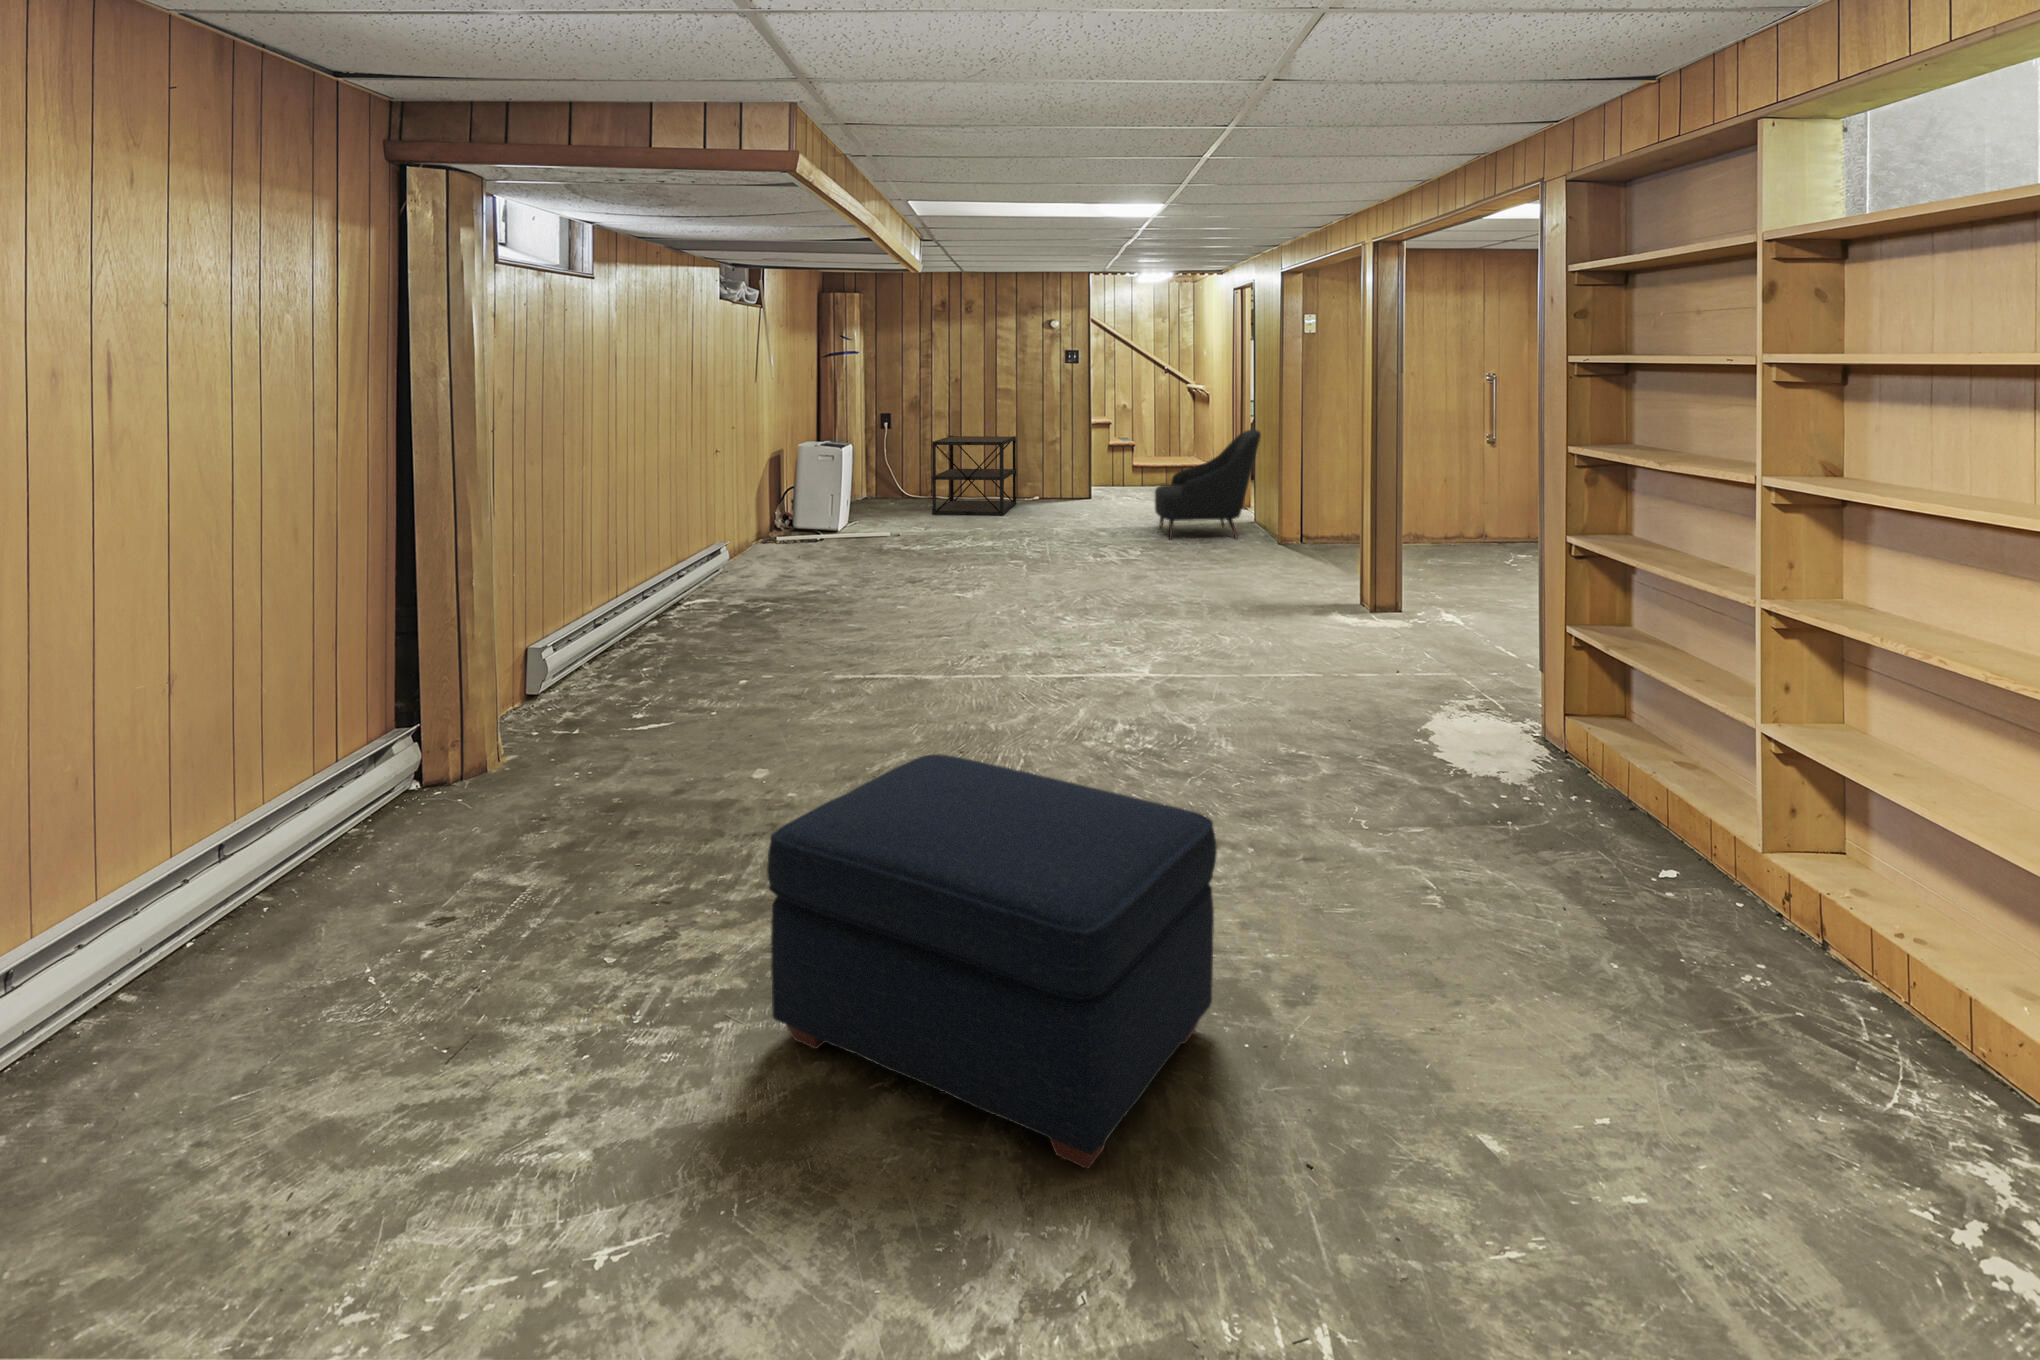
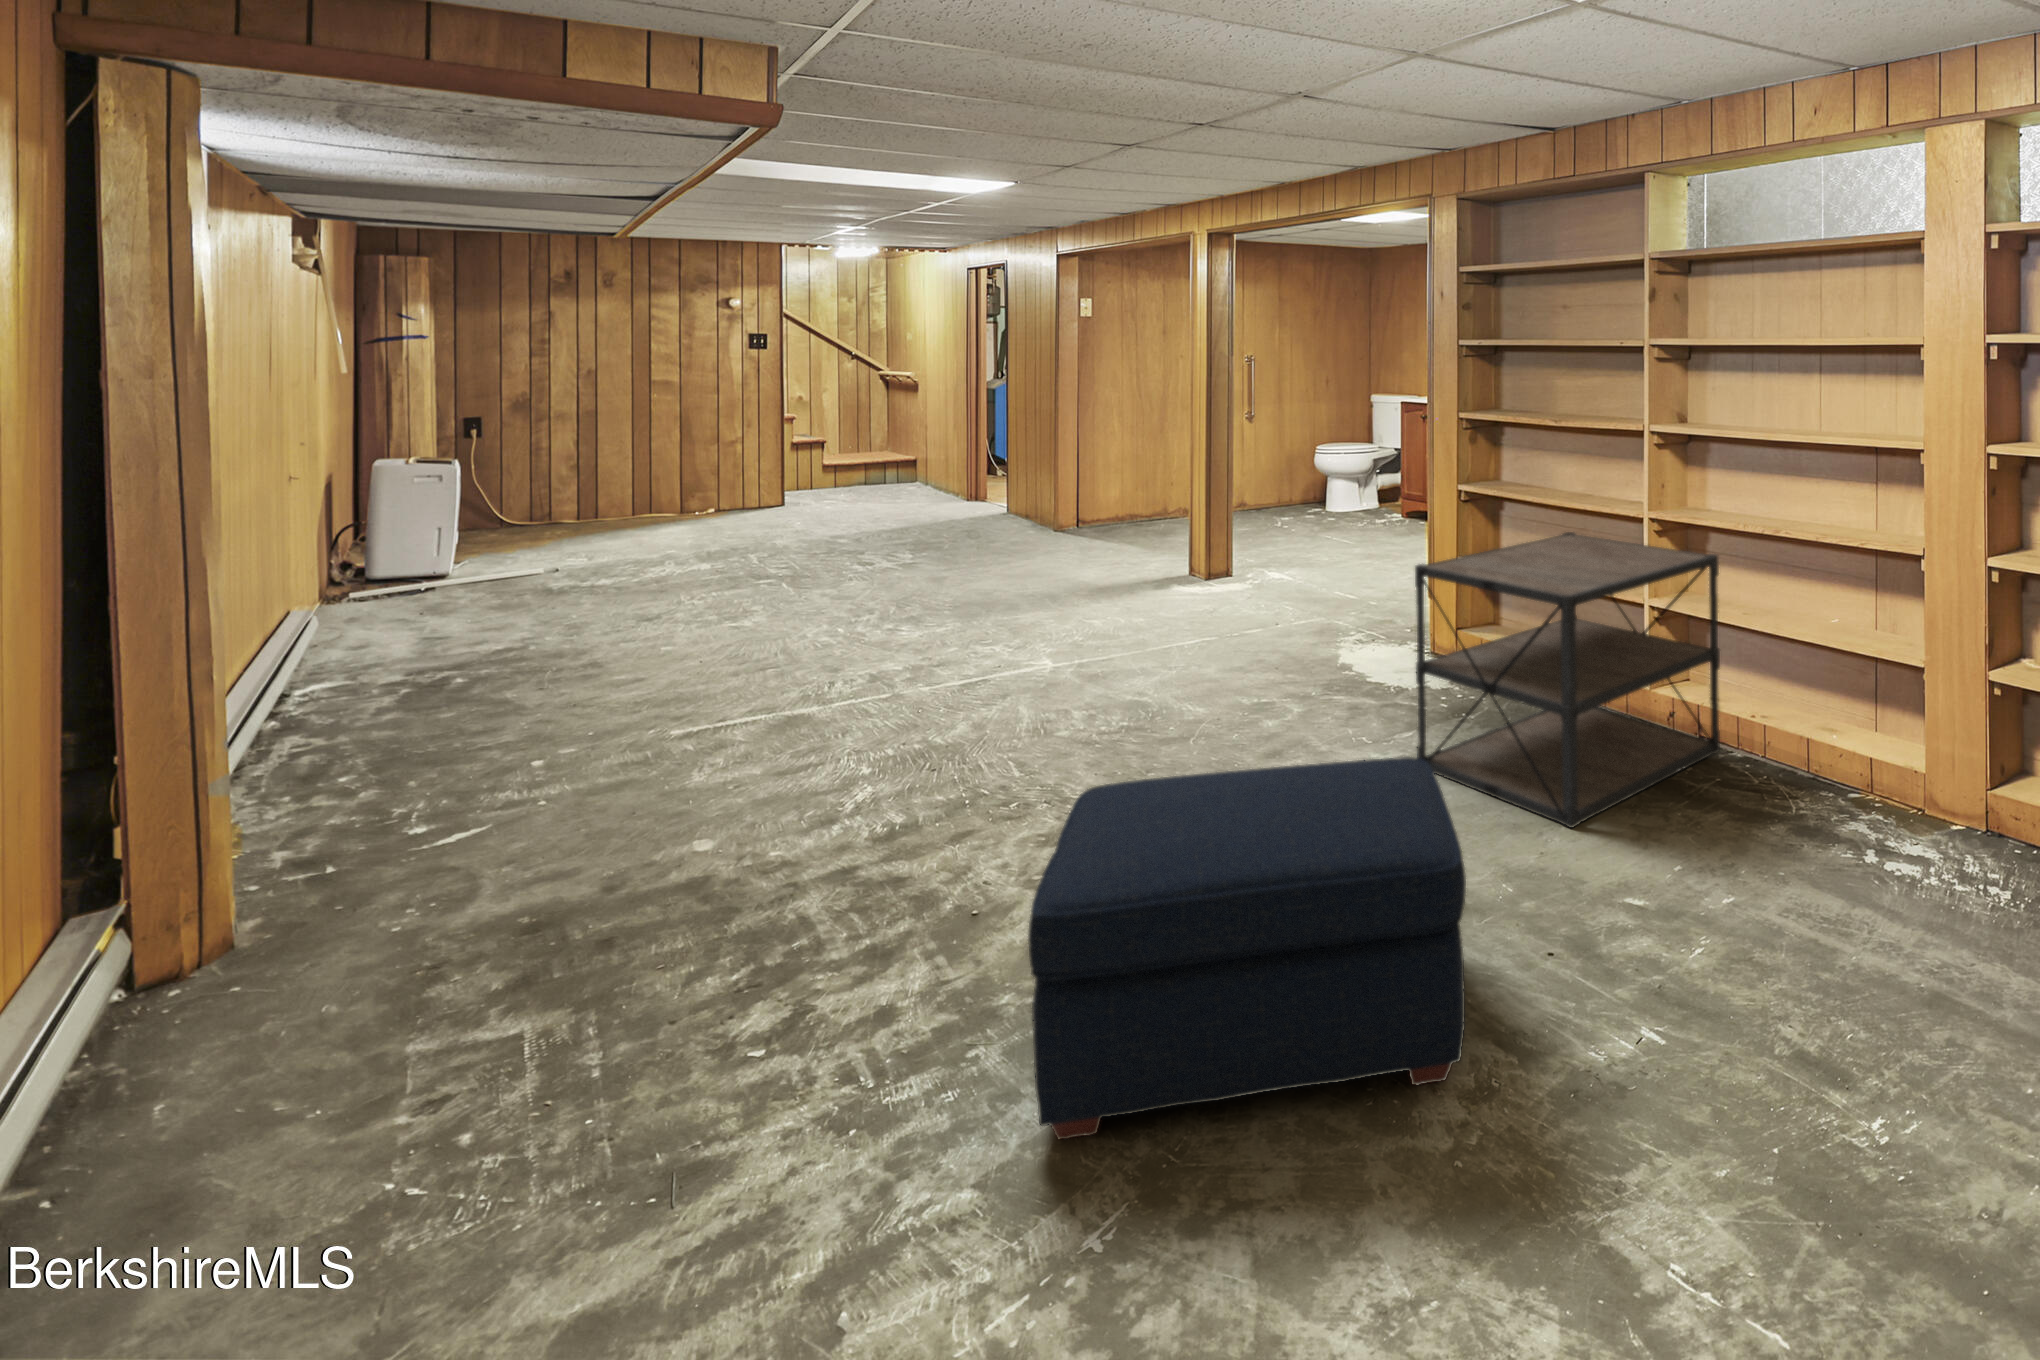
armchair: present [1155,429,1261,539] -> none [893,416,1026,547]
shelving unit: present [932,436,1016,515] -> present [1415,532,1720,828]

